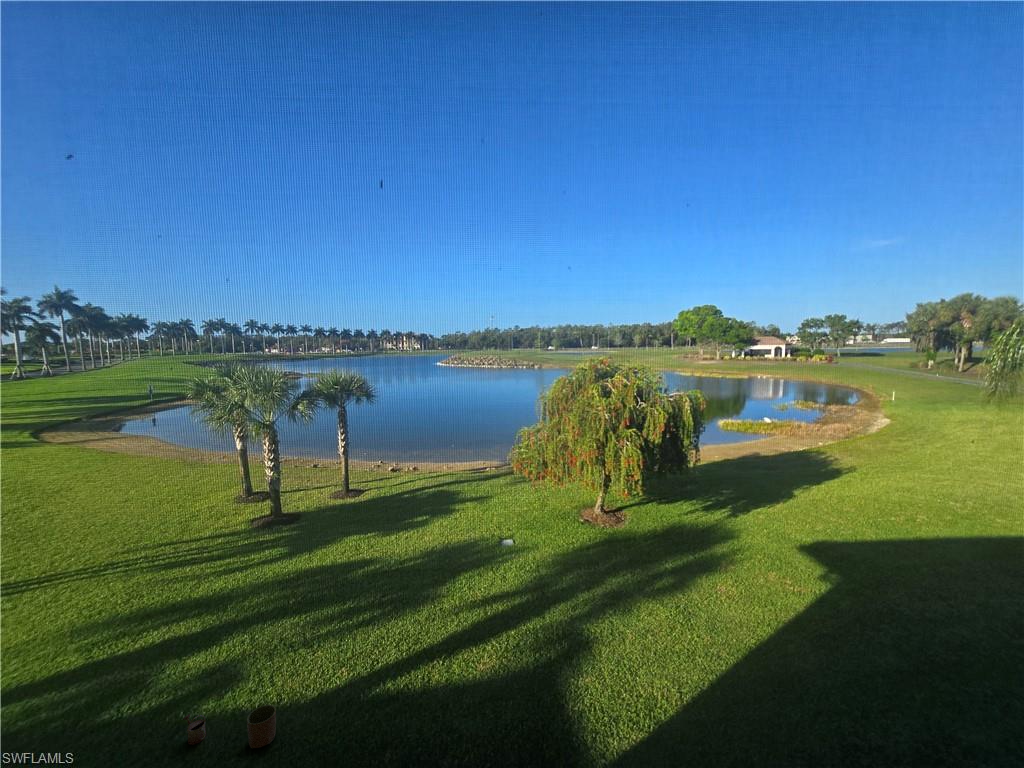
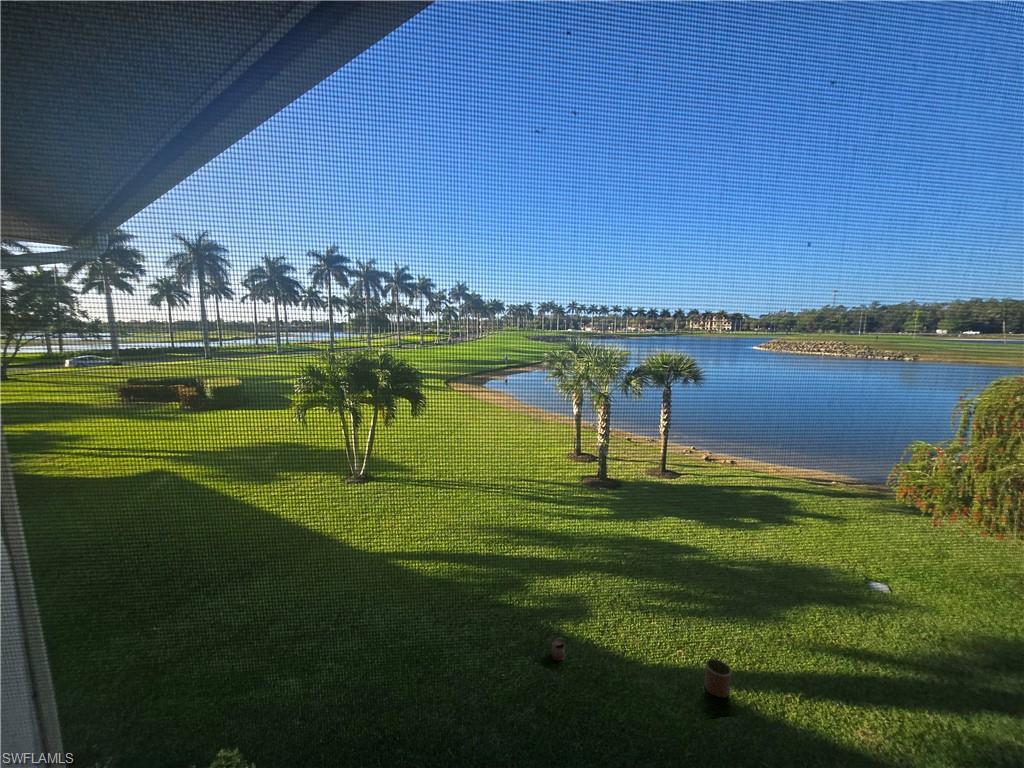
planter: present [247,705,276,748] -> present [705,659,732,697]

